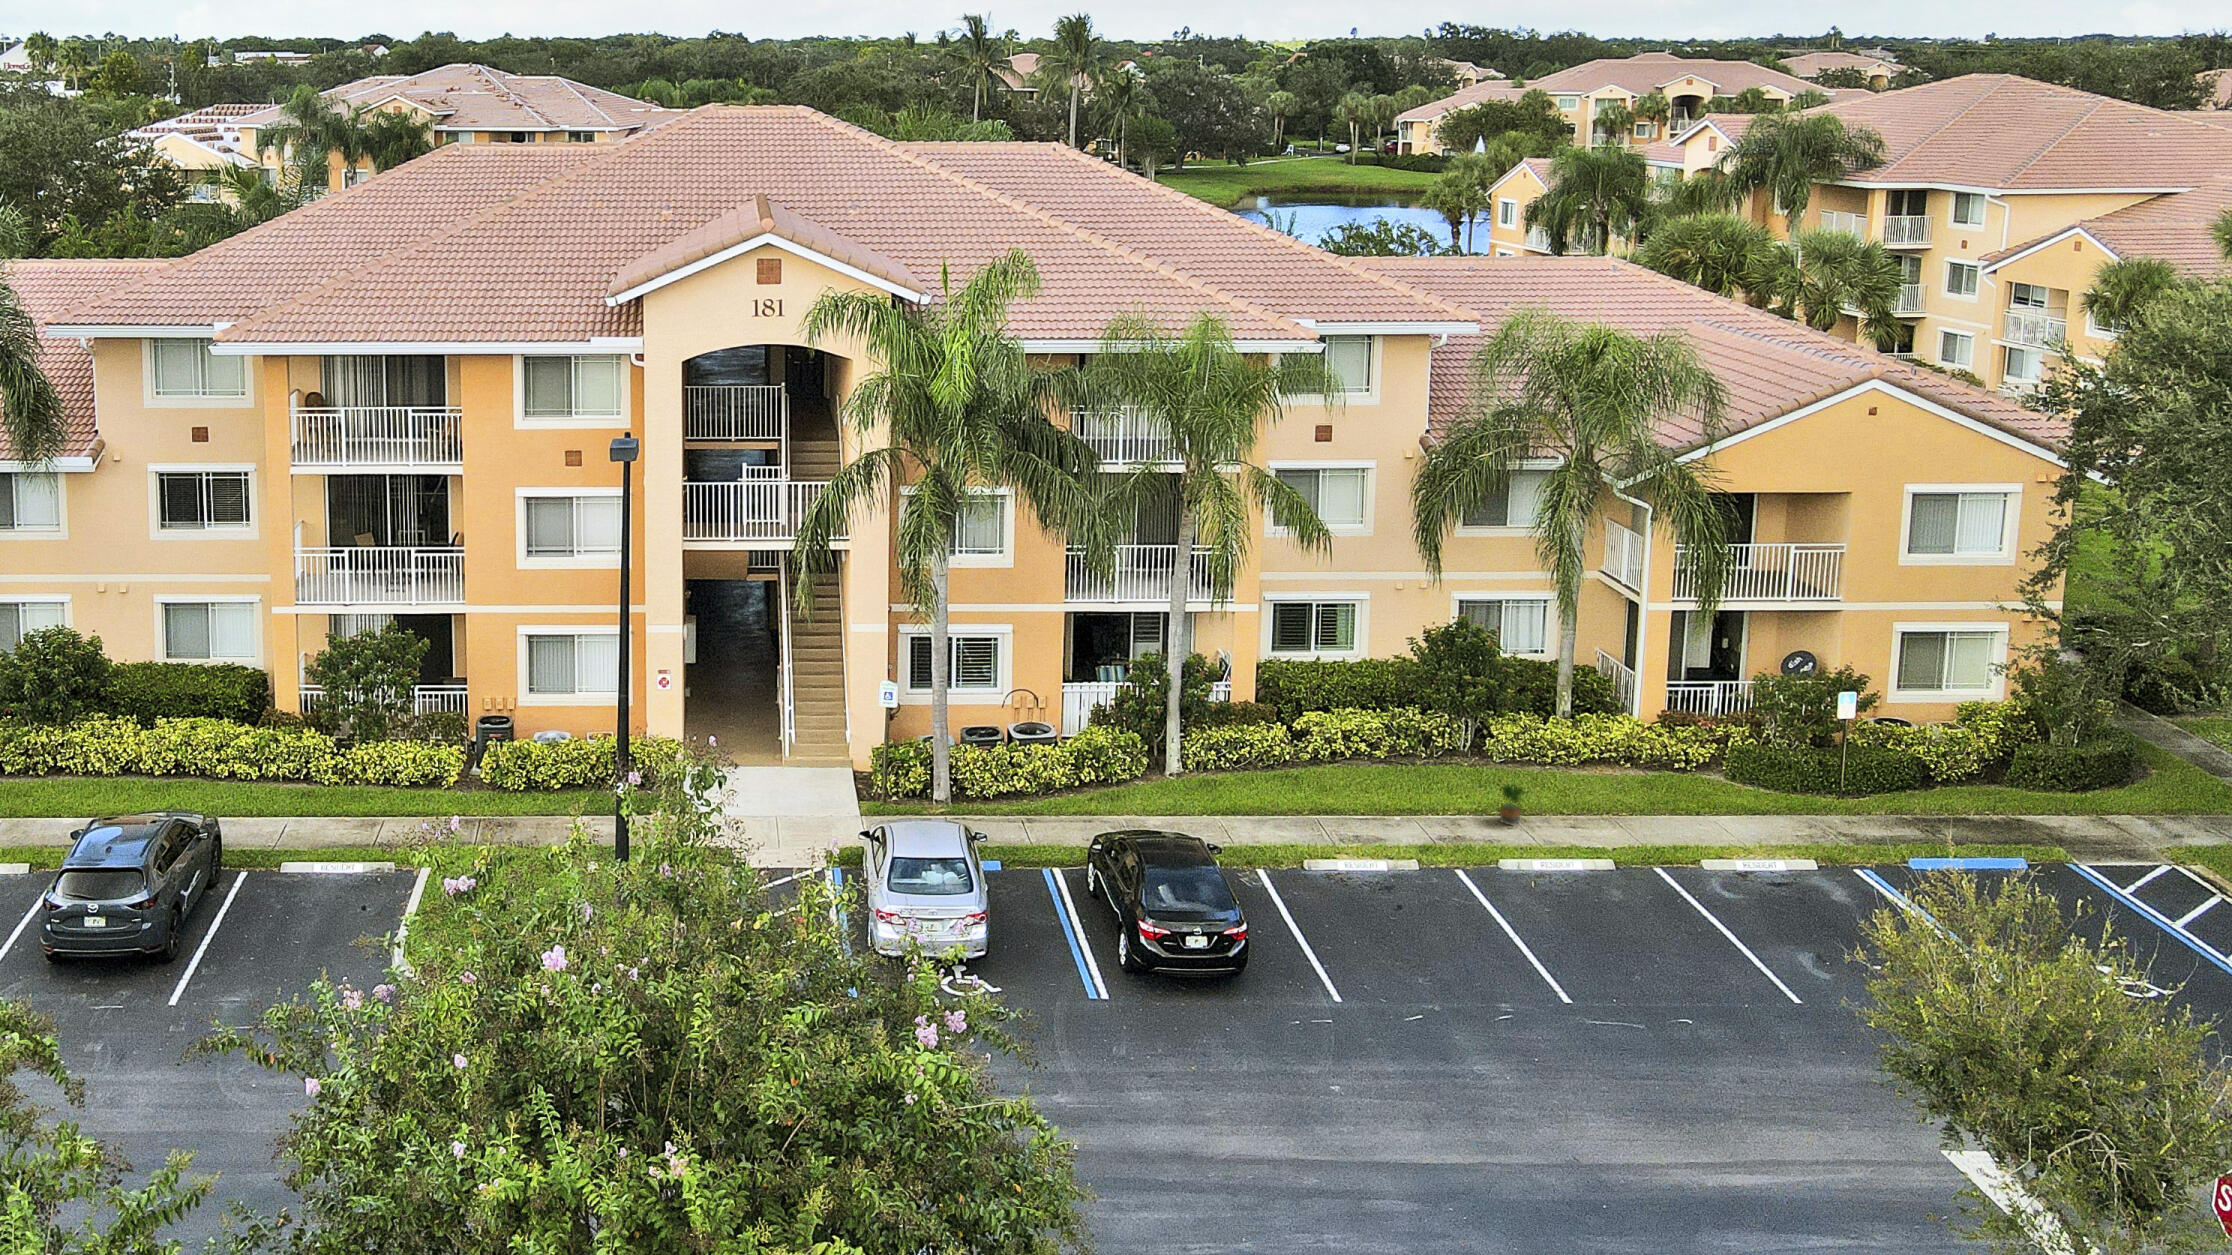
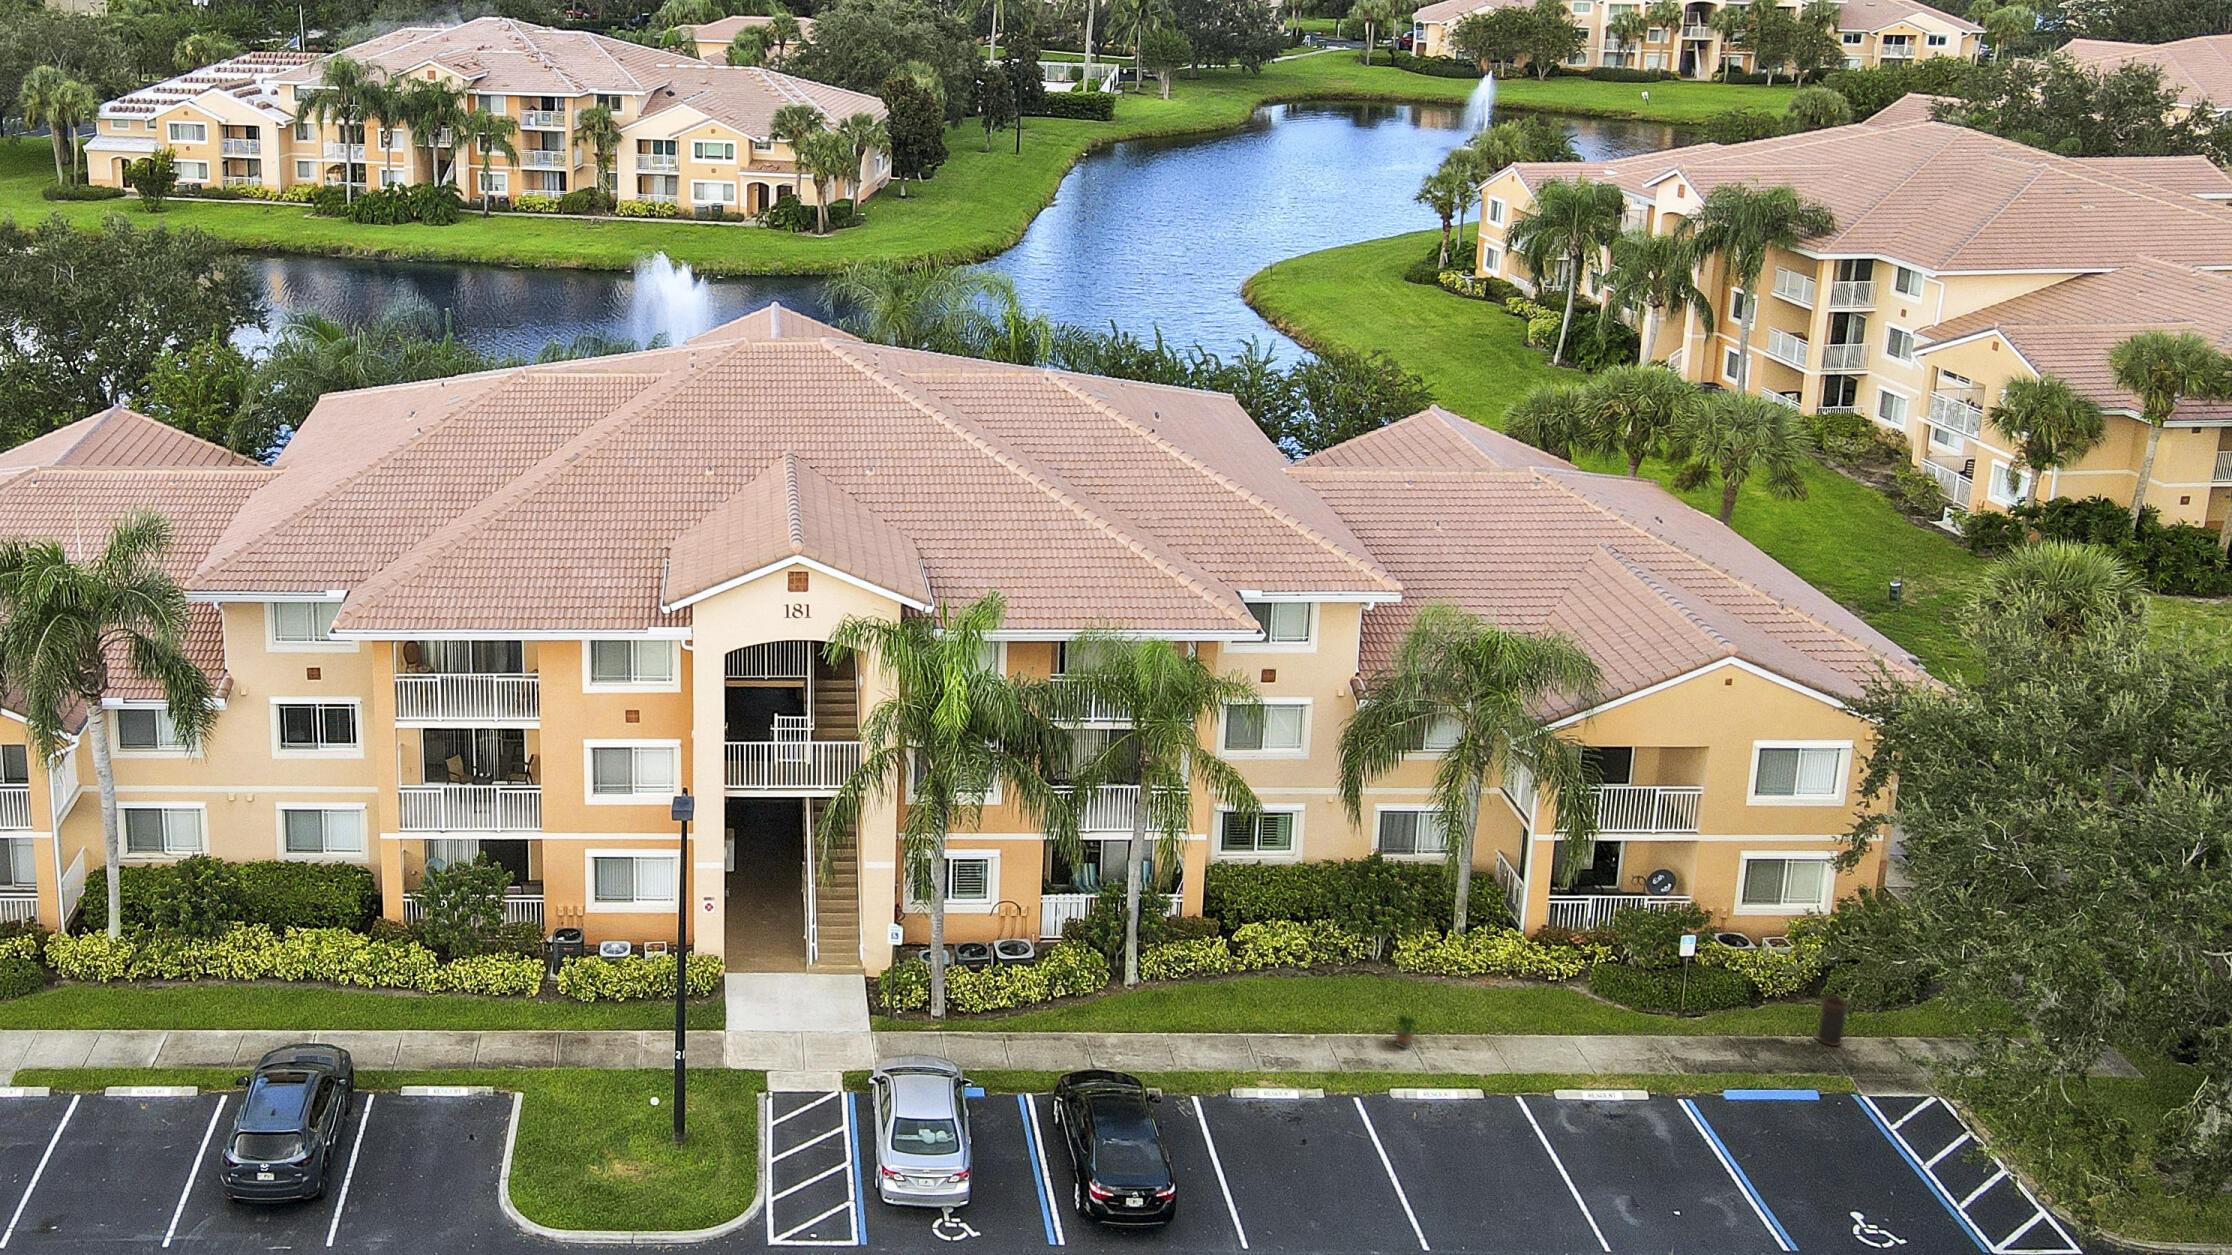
trash can: none [2010,762,2046,821] -> present [1818,996,1847,1046]

